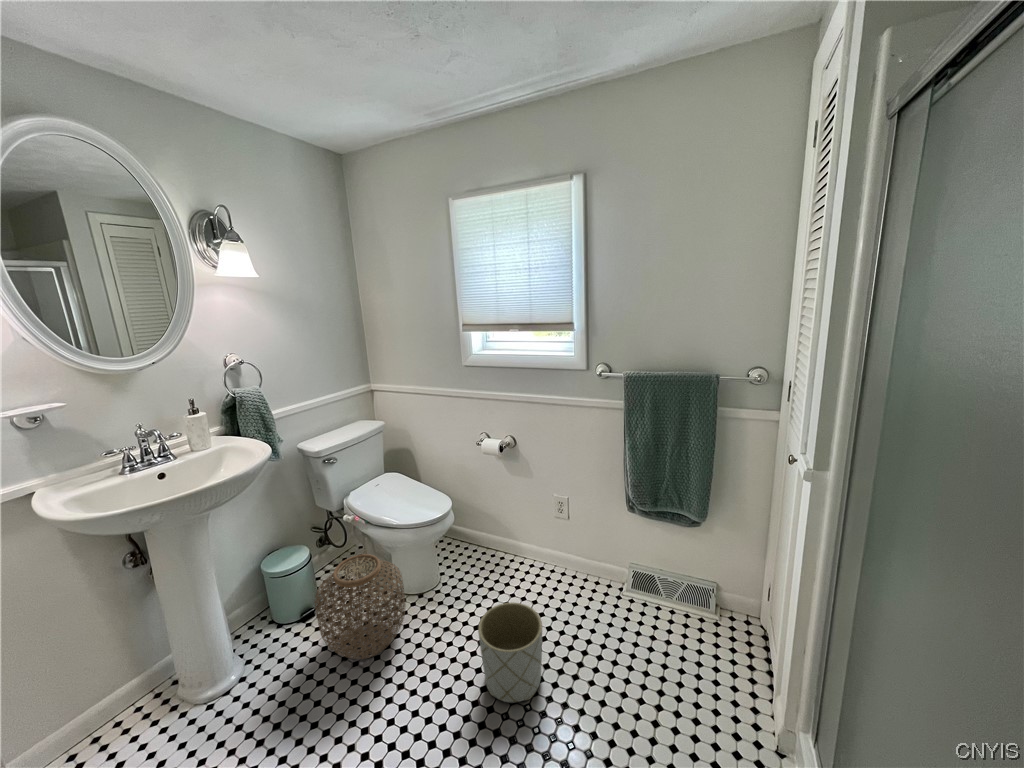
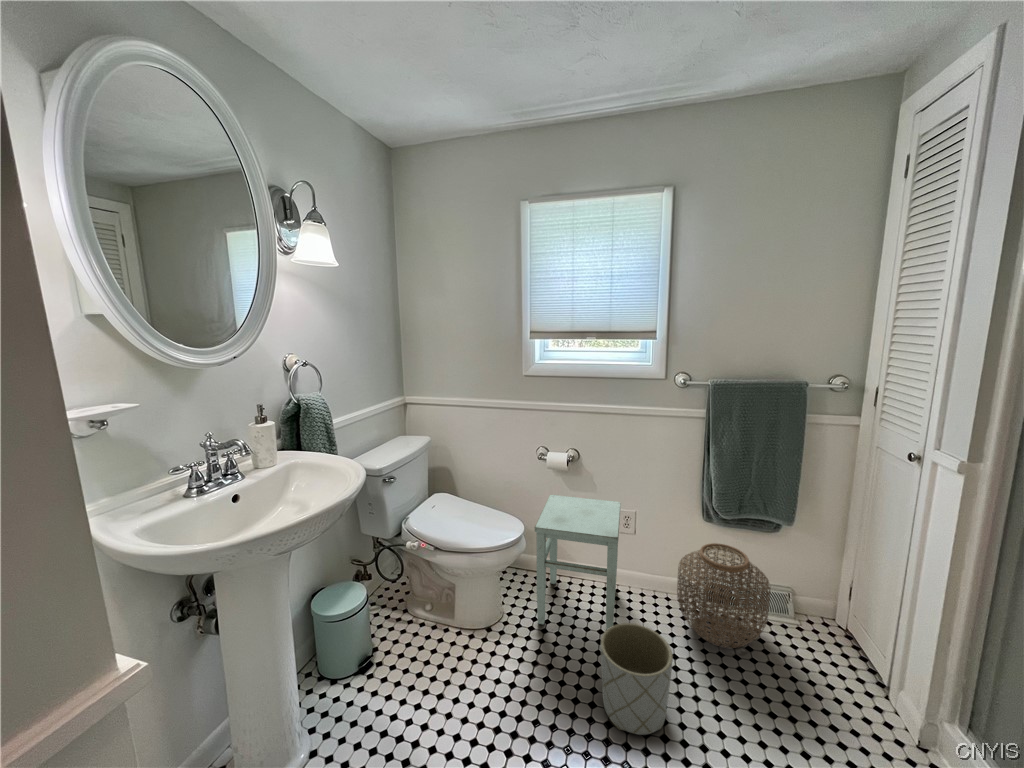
stool: none [455,478,551,614] -> present [535,495,621,630]
woven basket: present [315,554,406,659] -> present [677,543,771,648]

